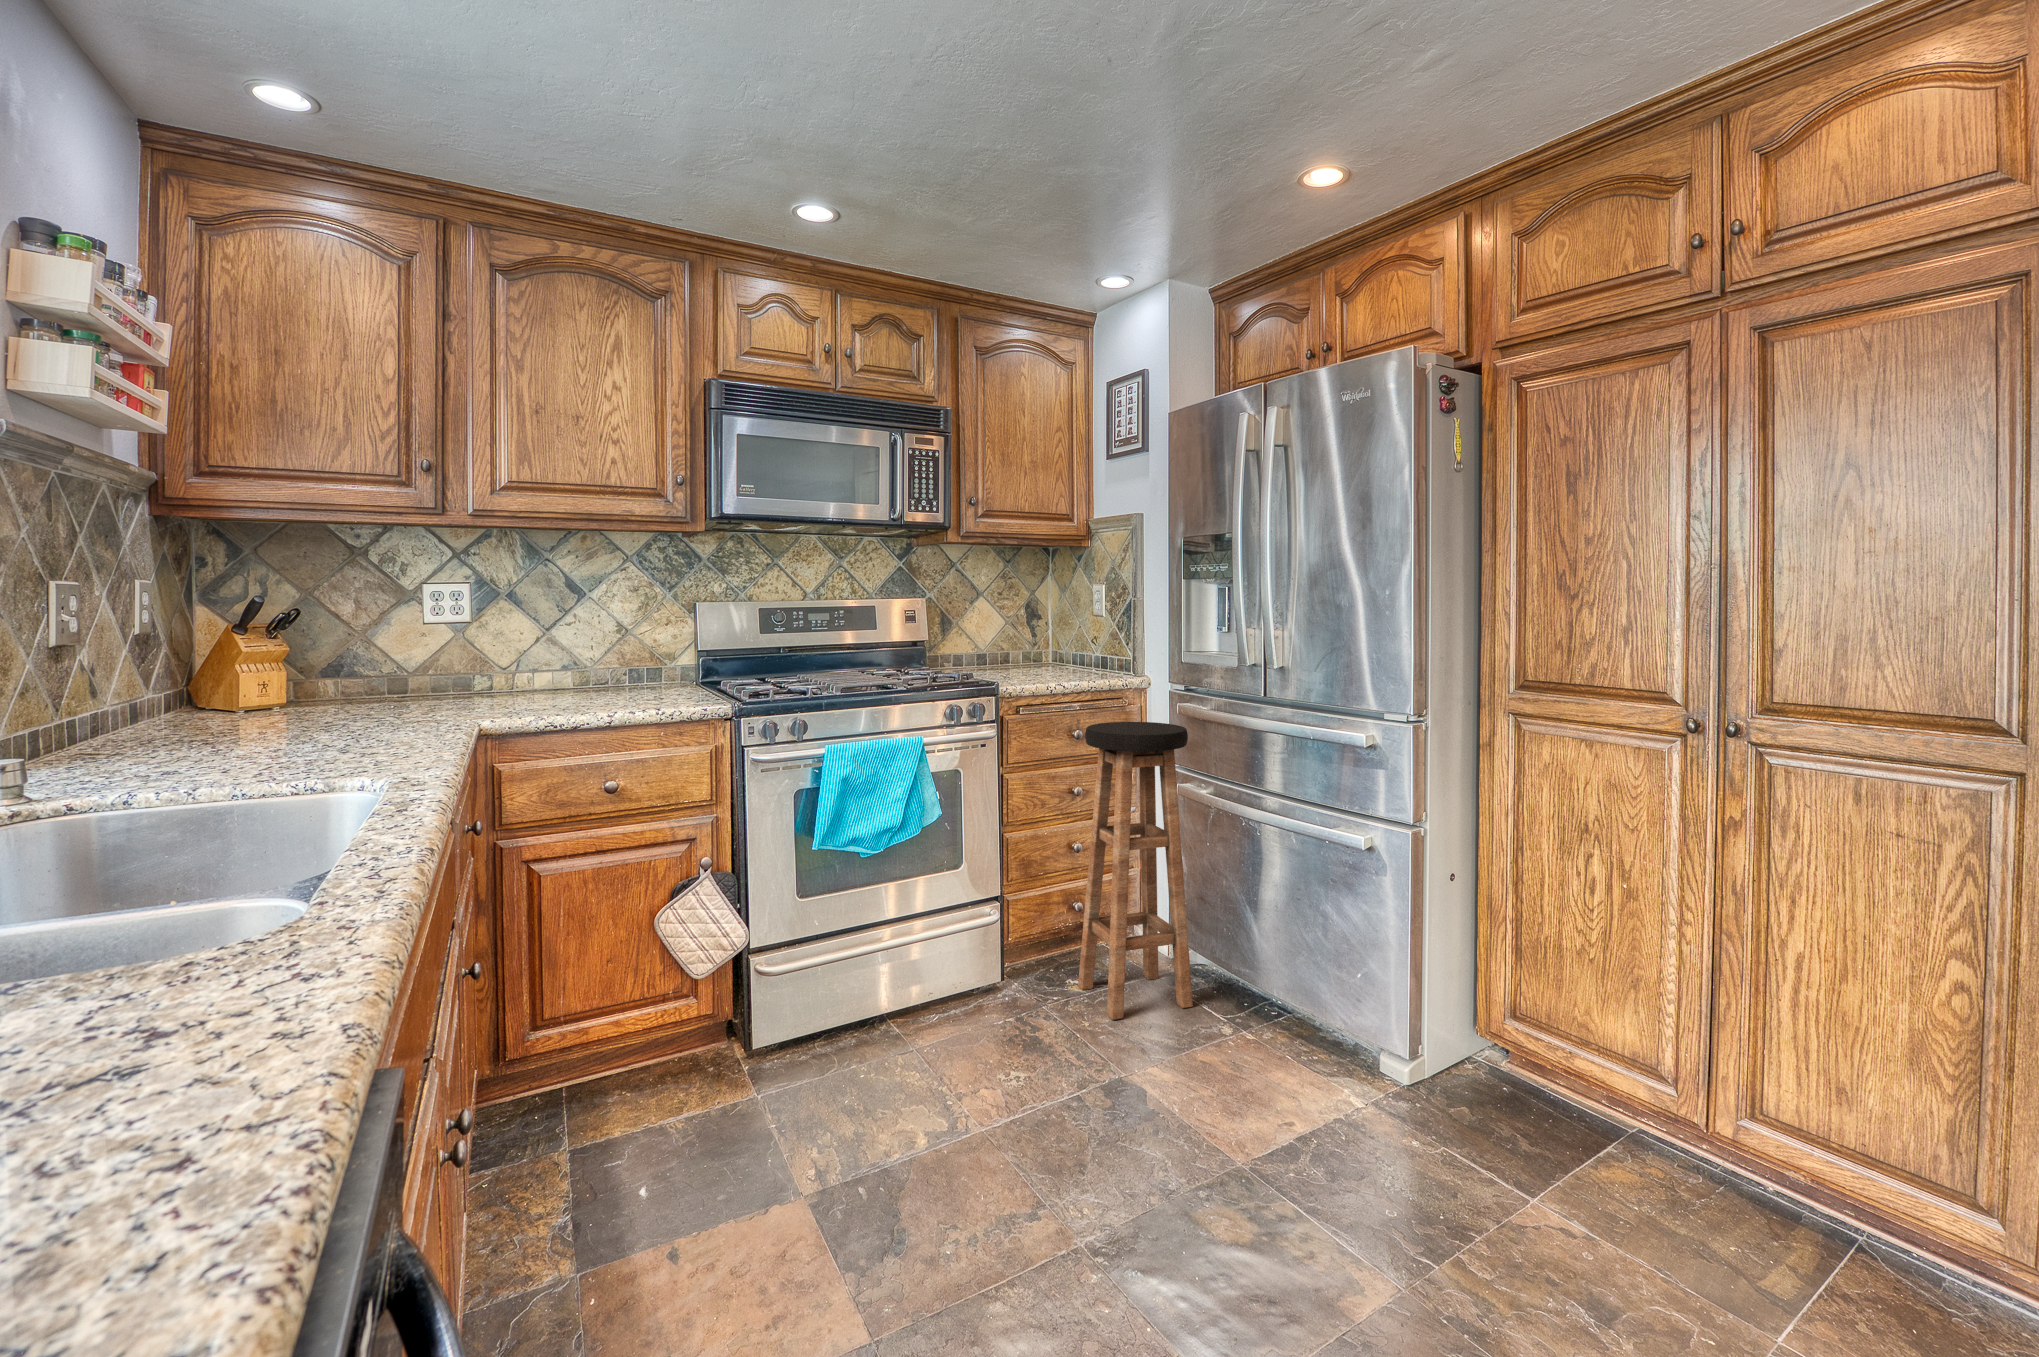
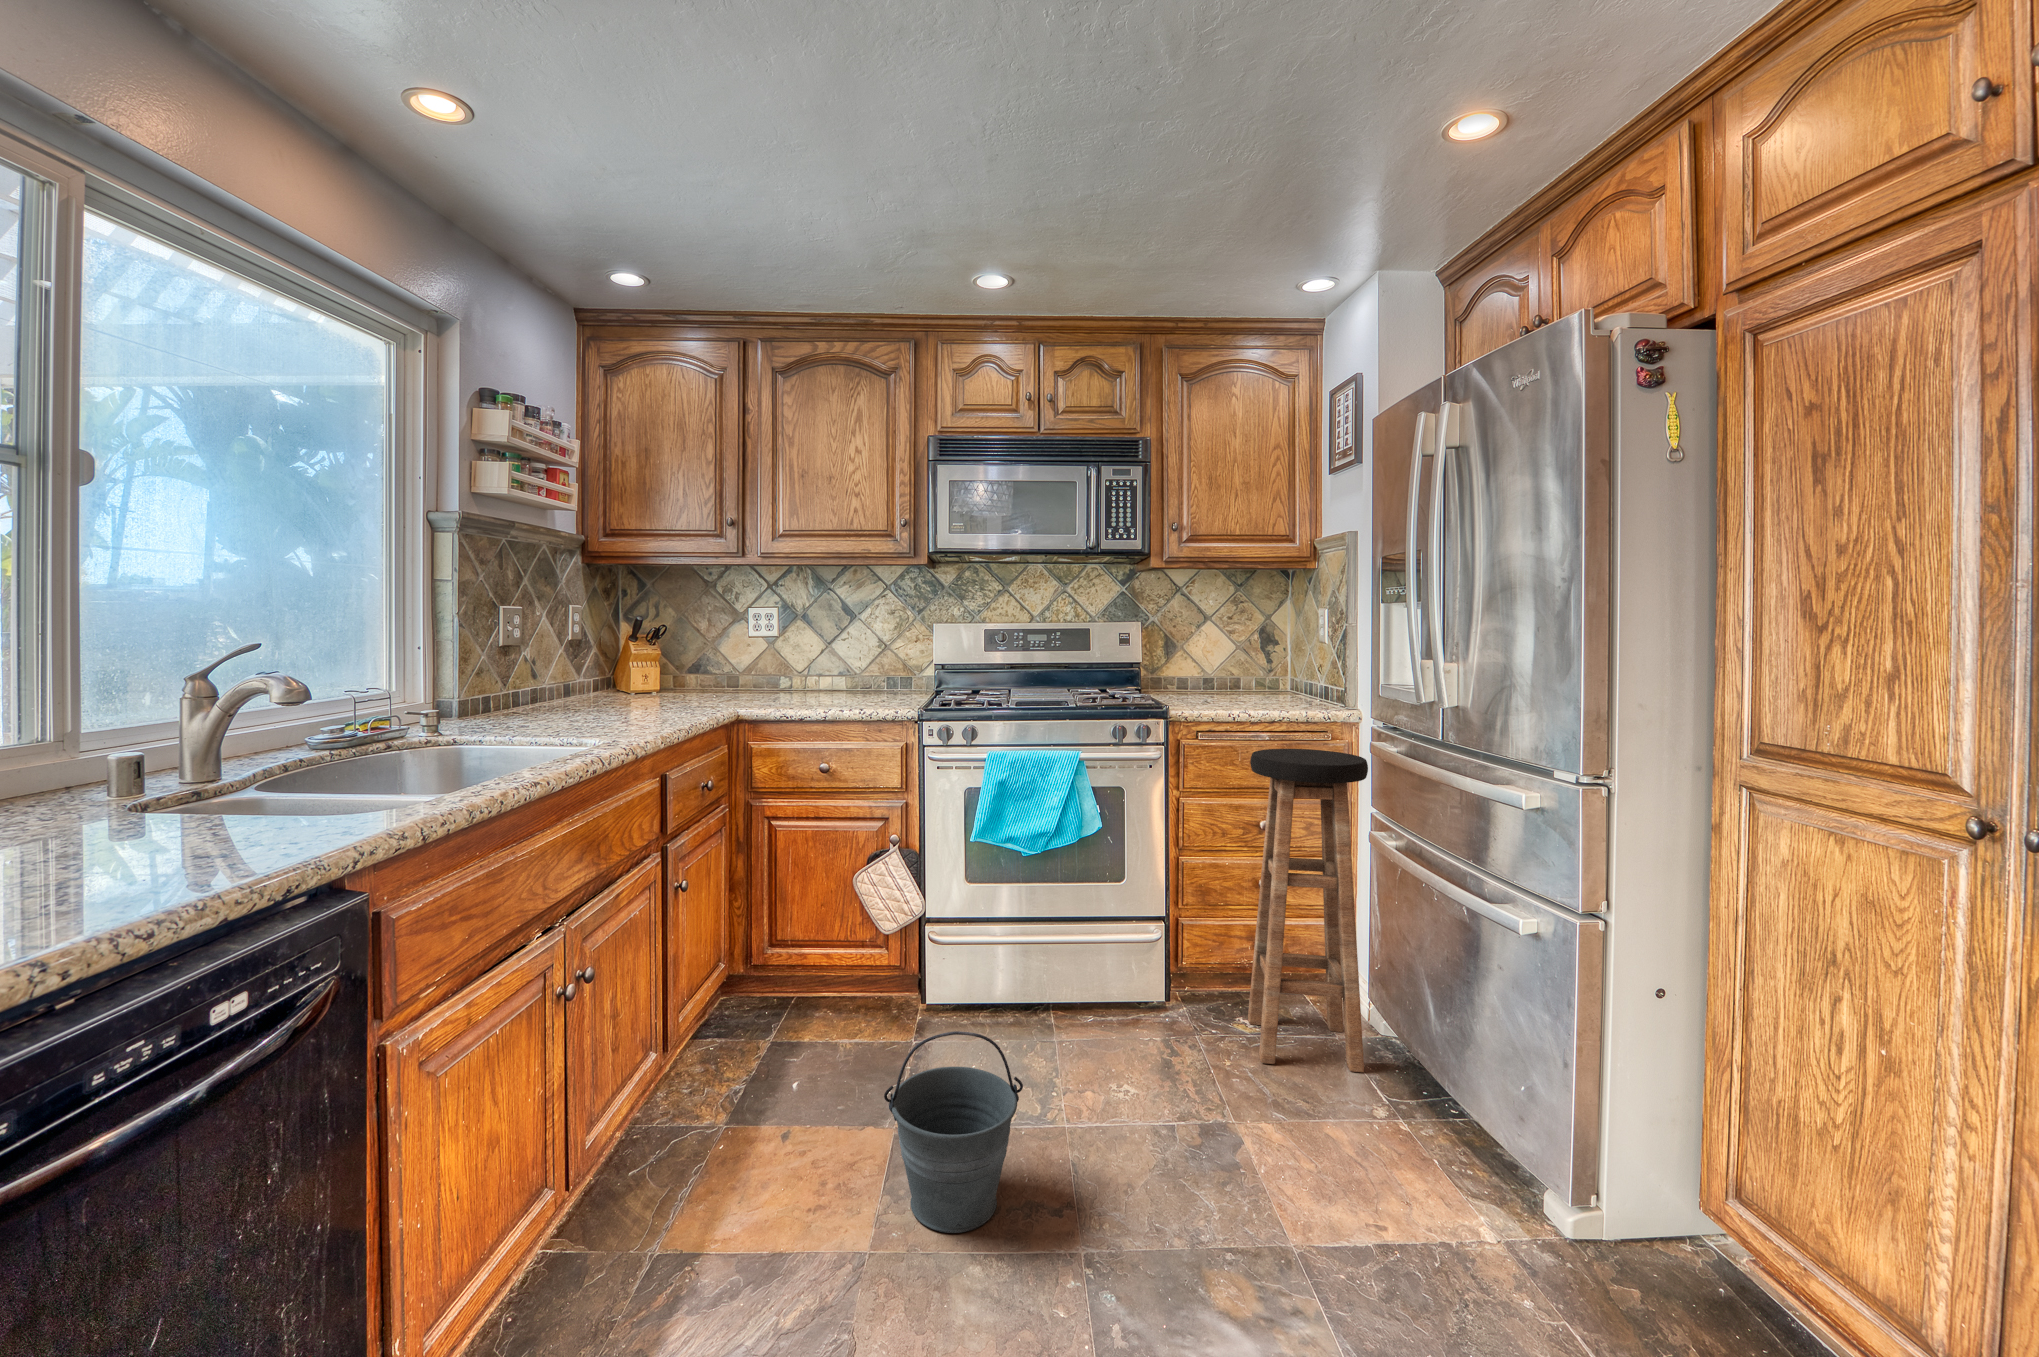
bucket: none [852,1040,988,1254] -> present [884,1031,1023,1233]

